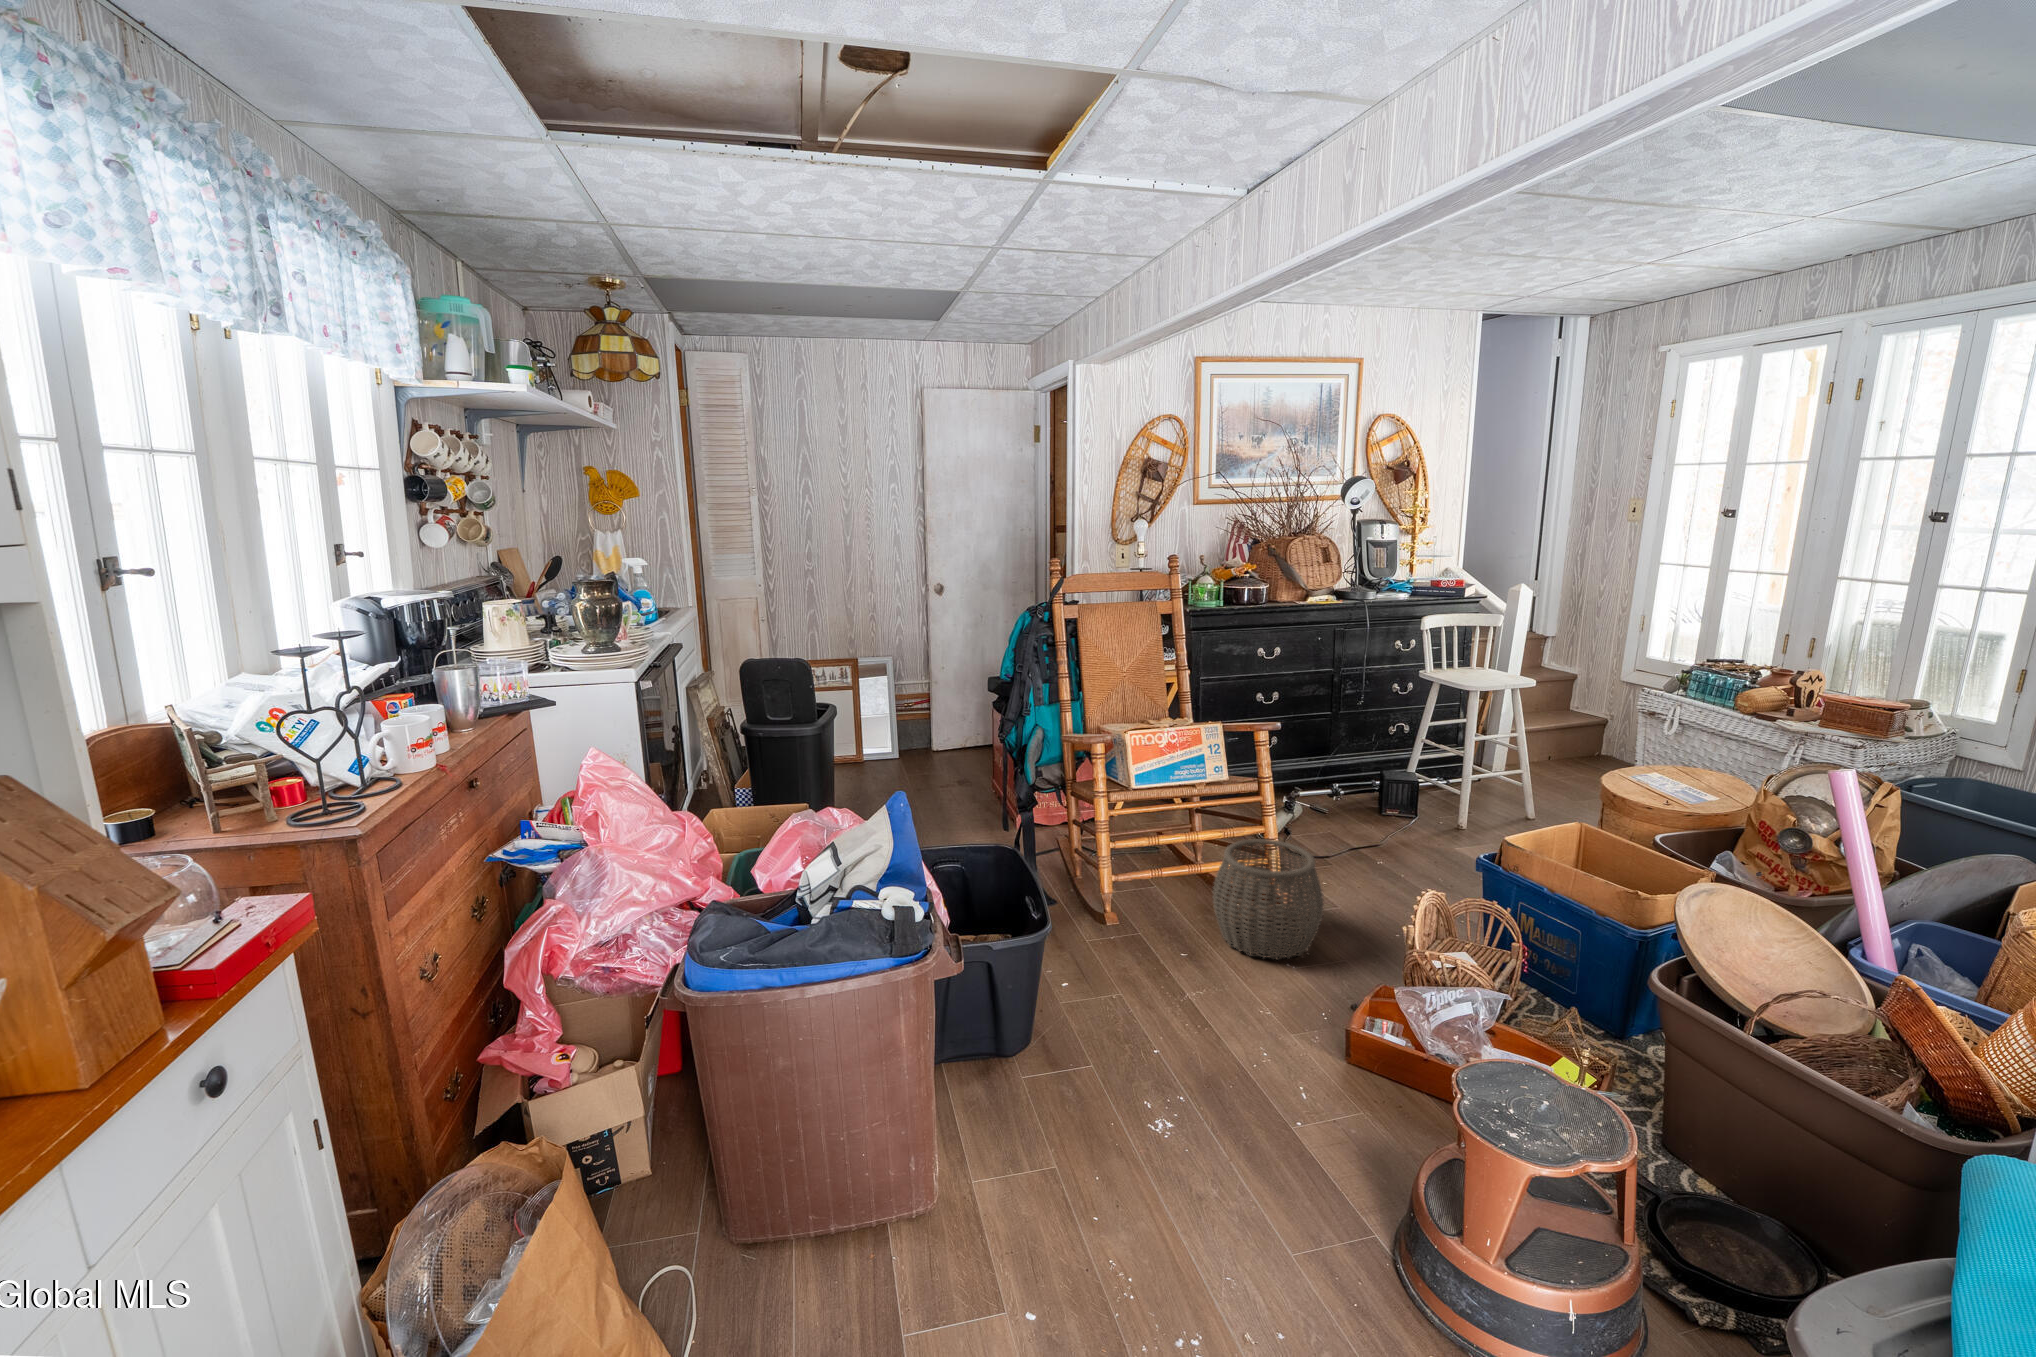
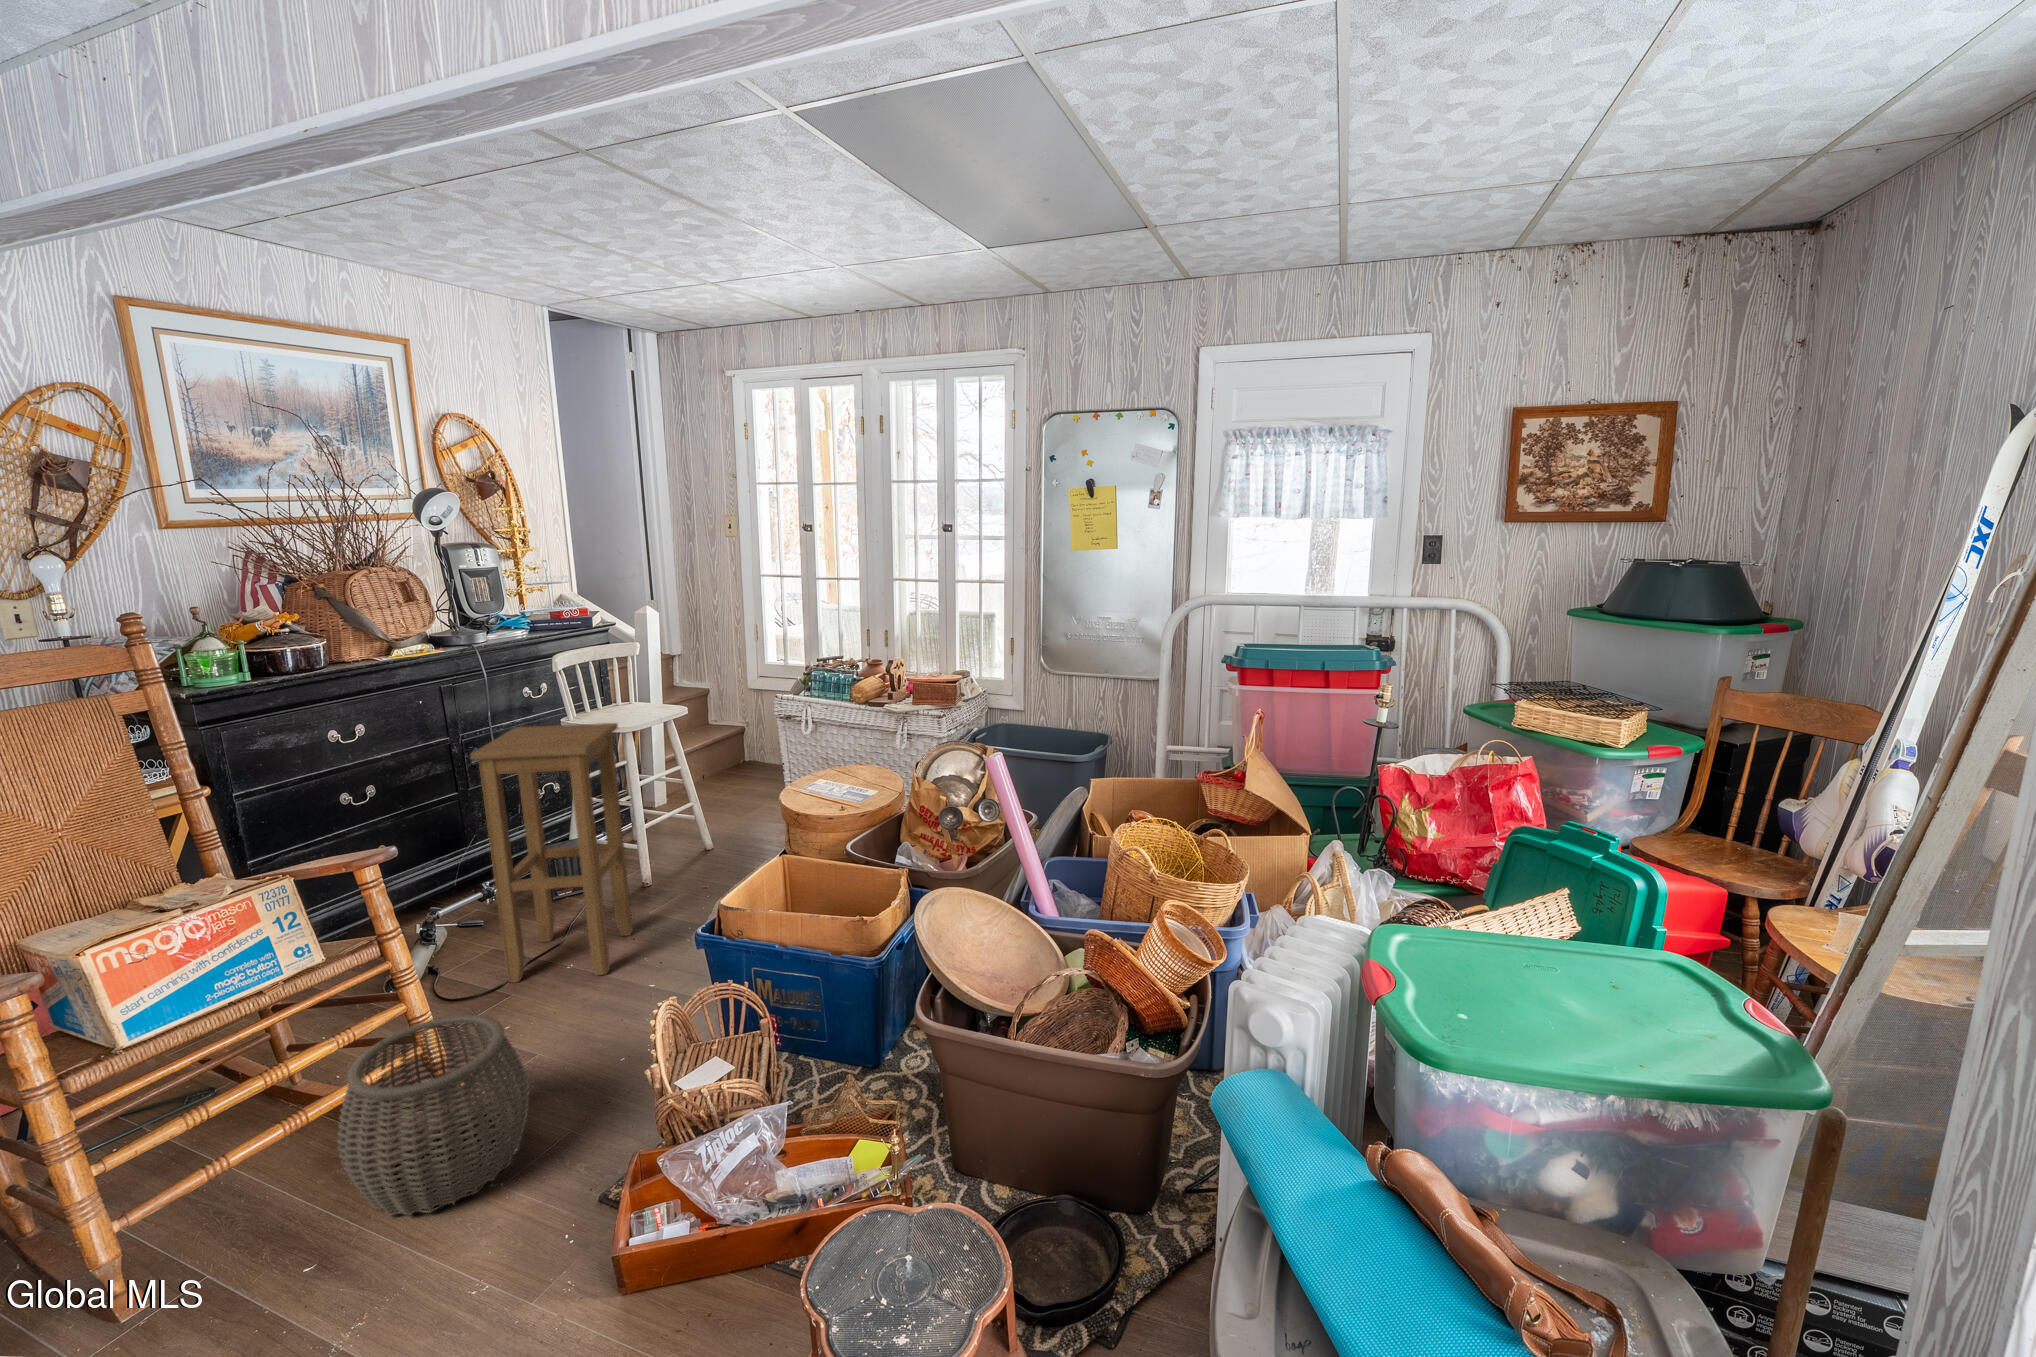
stool: none [1332,664,1456,875] -> present [470,723,632,982]

